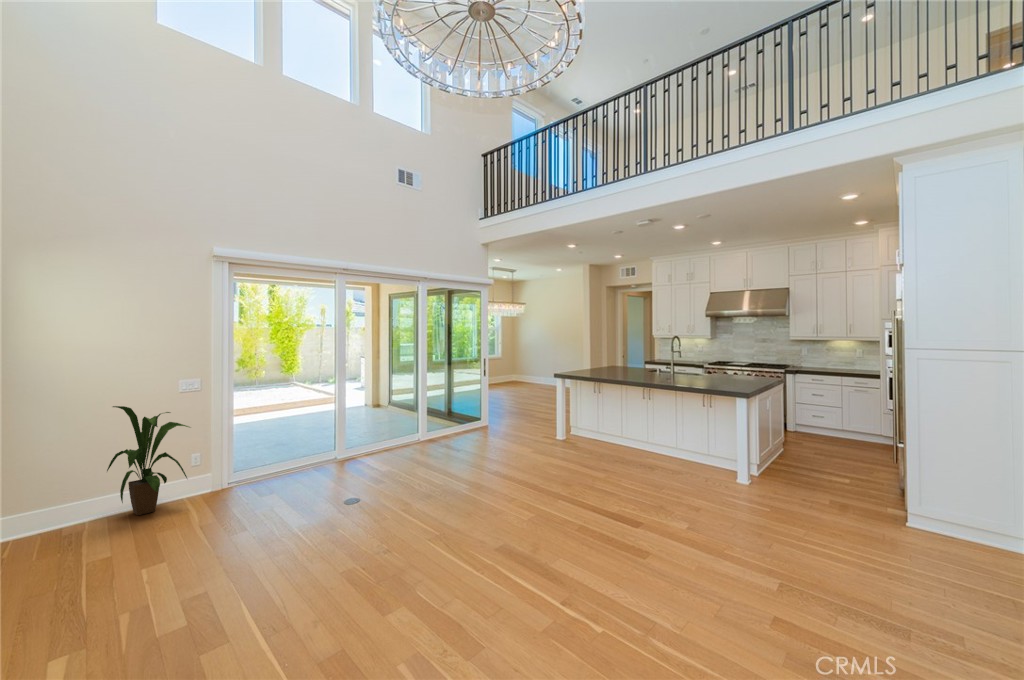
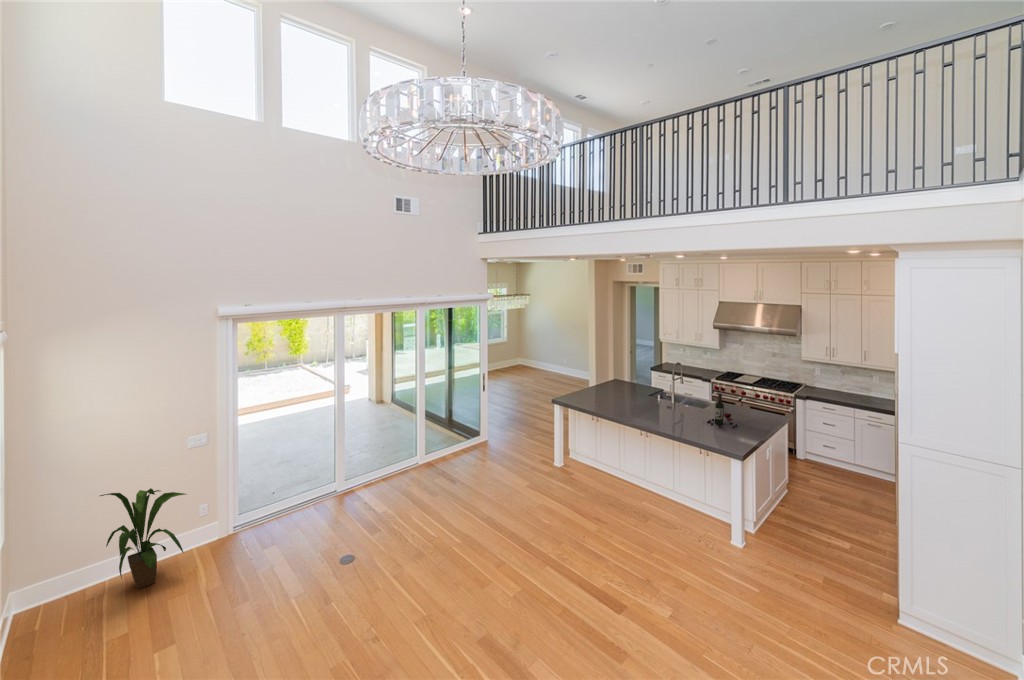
wine bottle: none [707,349,737,380] -> present [707,394,738,428]

